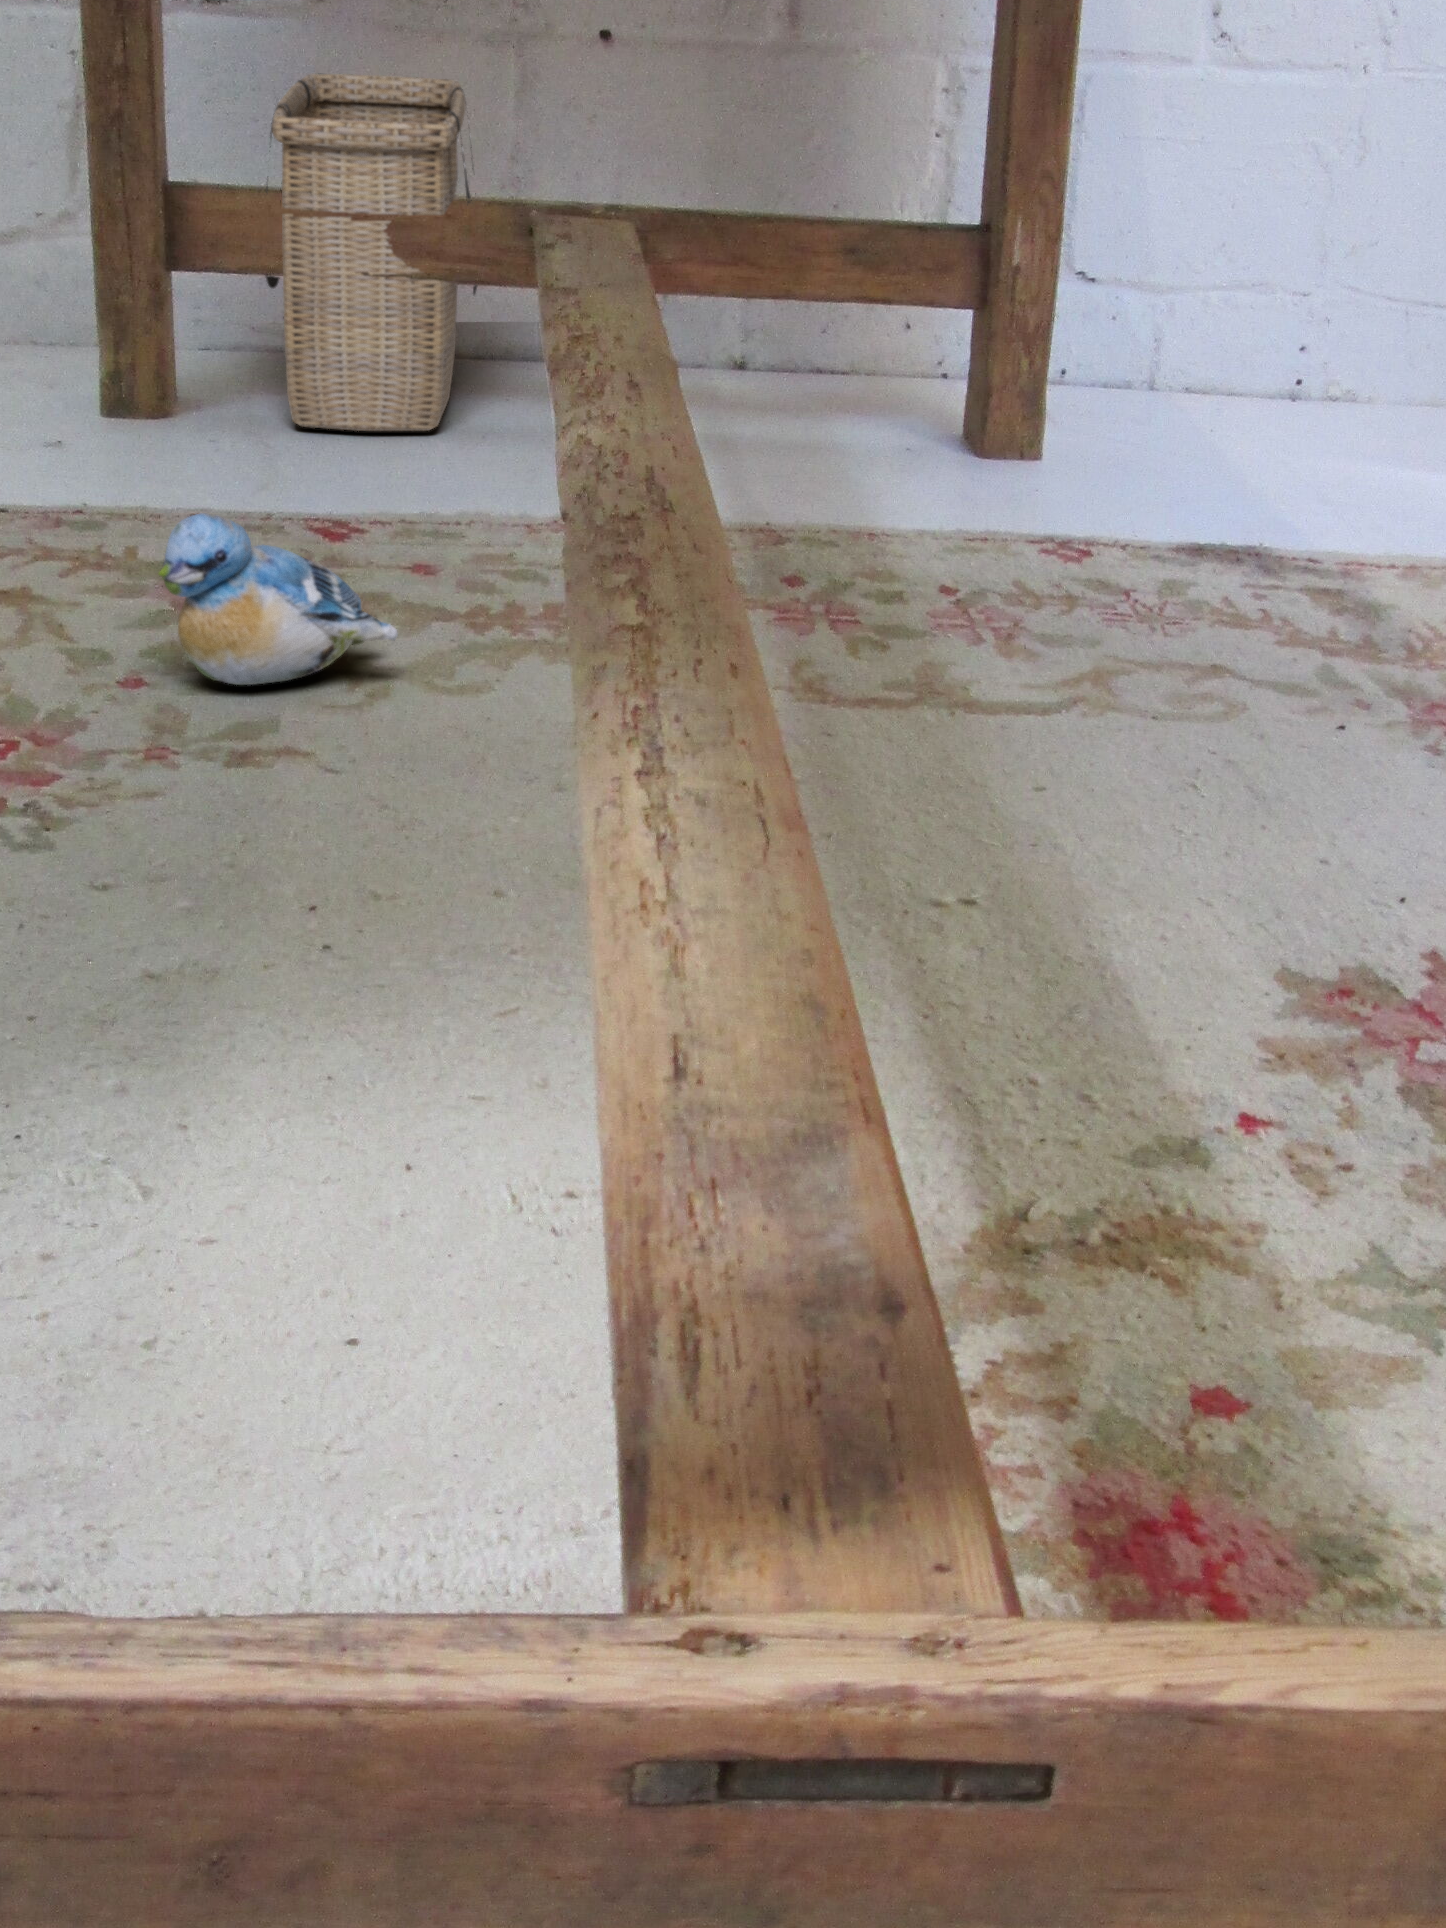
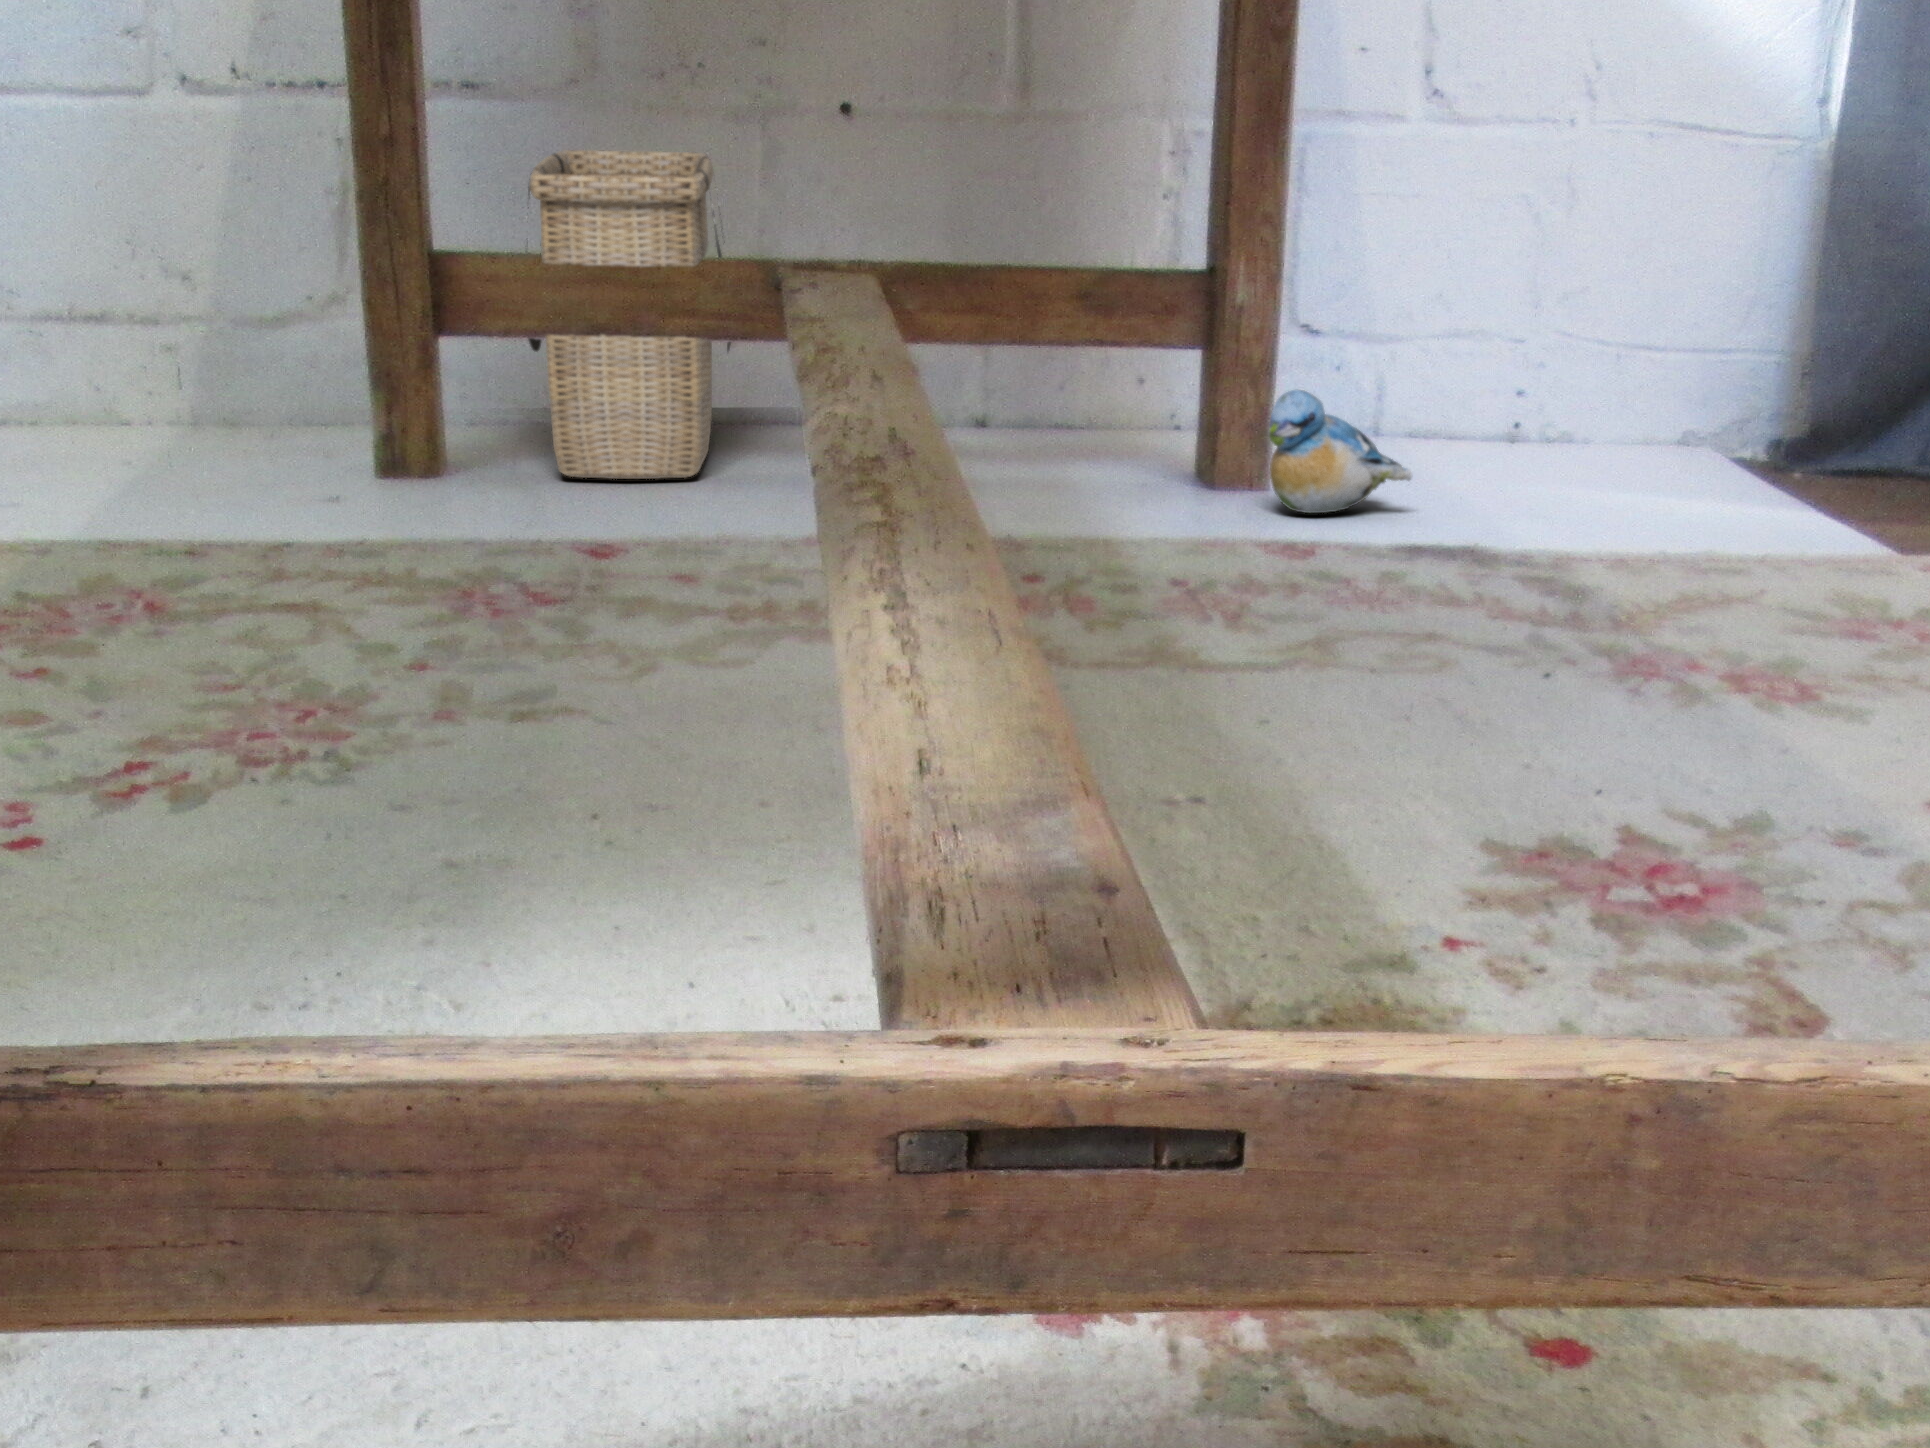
plush toy: present [159,513,398,685] -> present [1269,390,1412,513]

